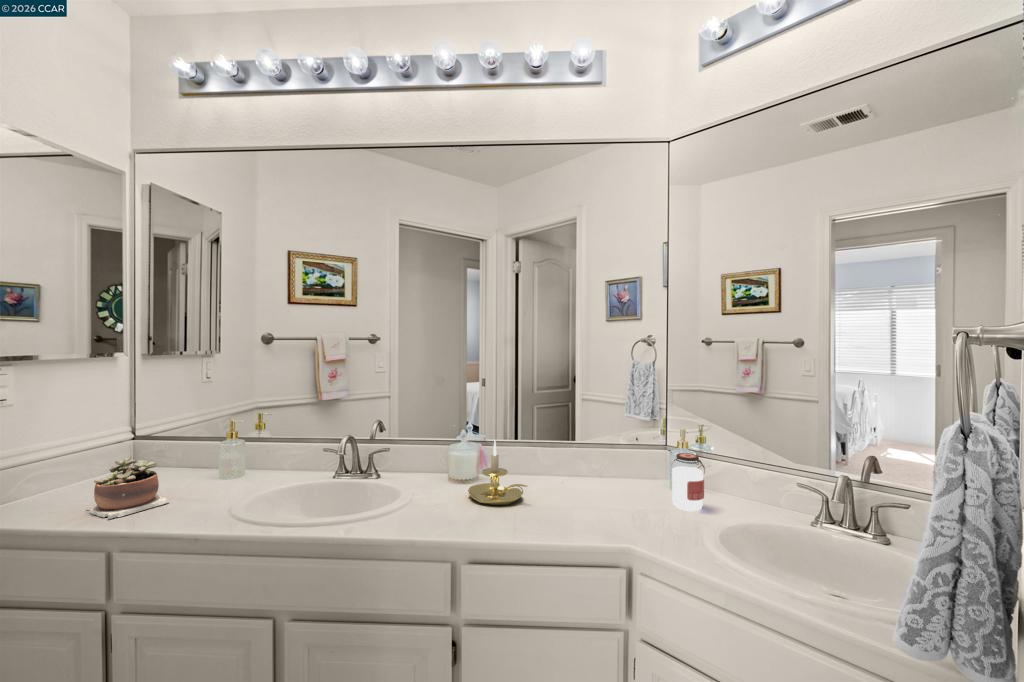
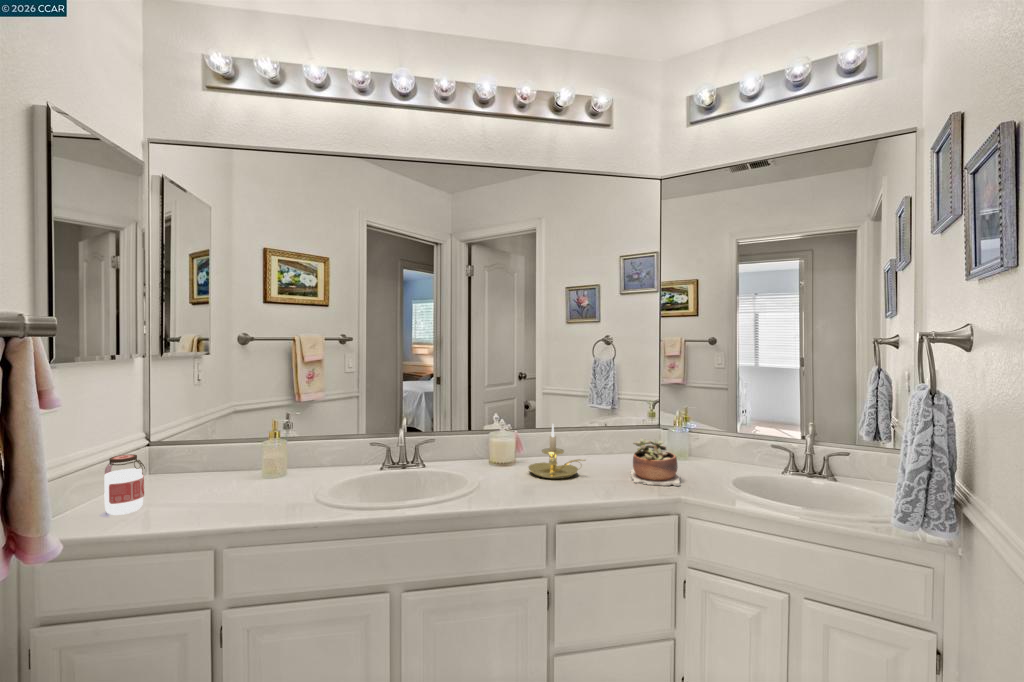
jar: present [671,453,705,511] -> present [104,454,145,515]
succulent plant: present [88,457,169,519] -> present [631,438,680,486]

